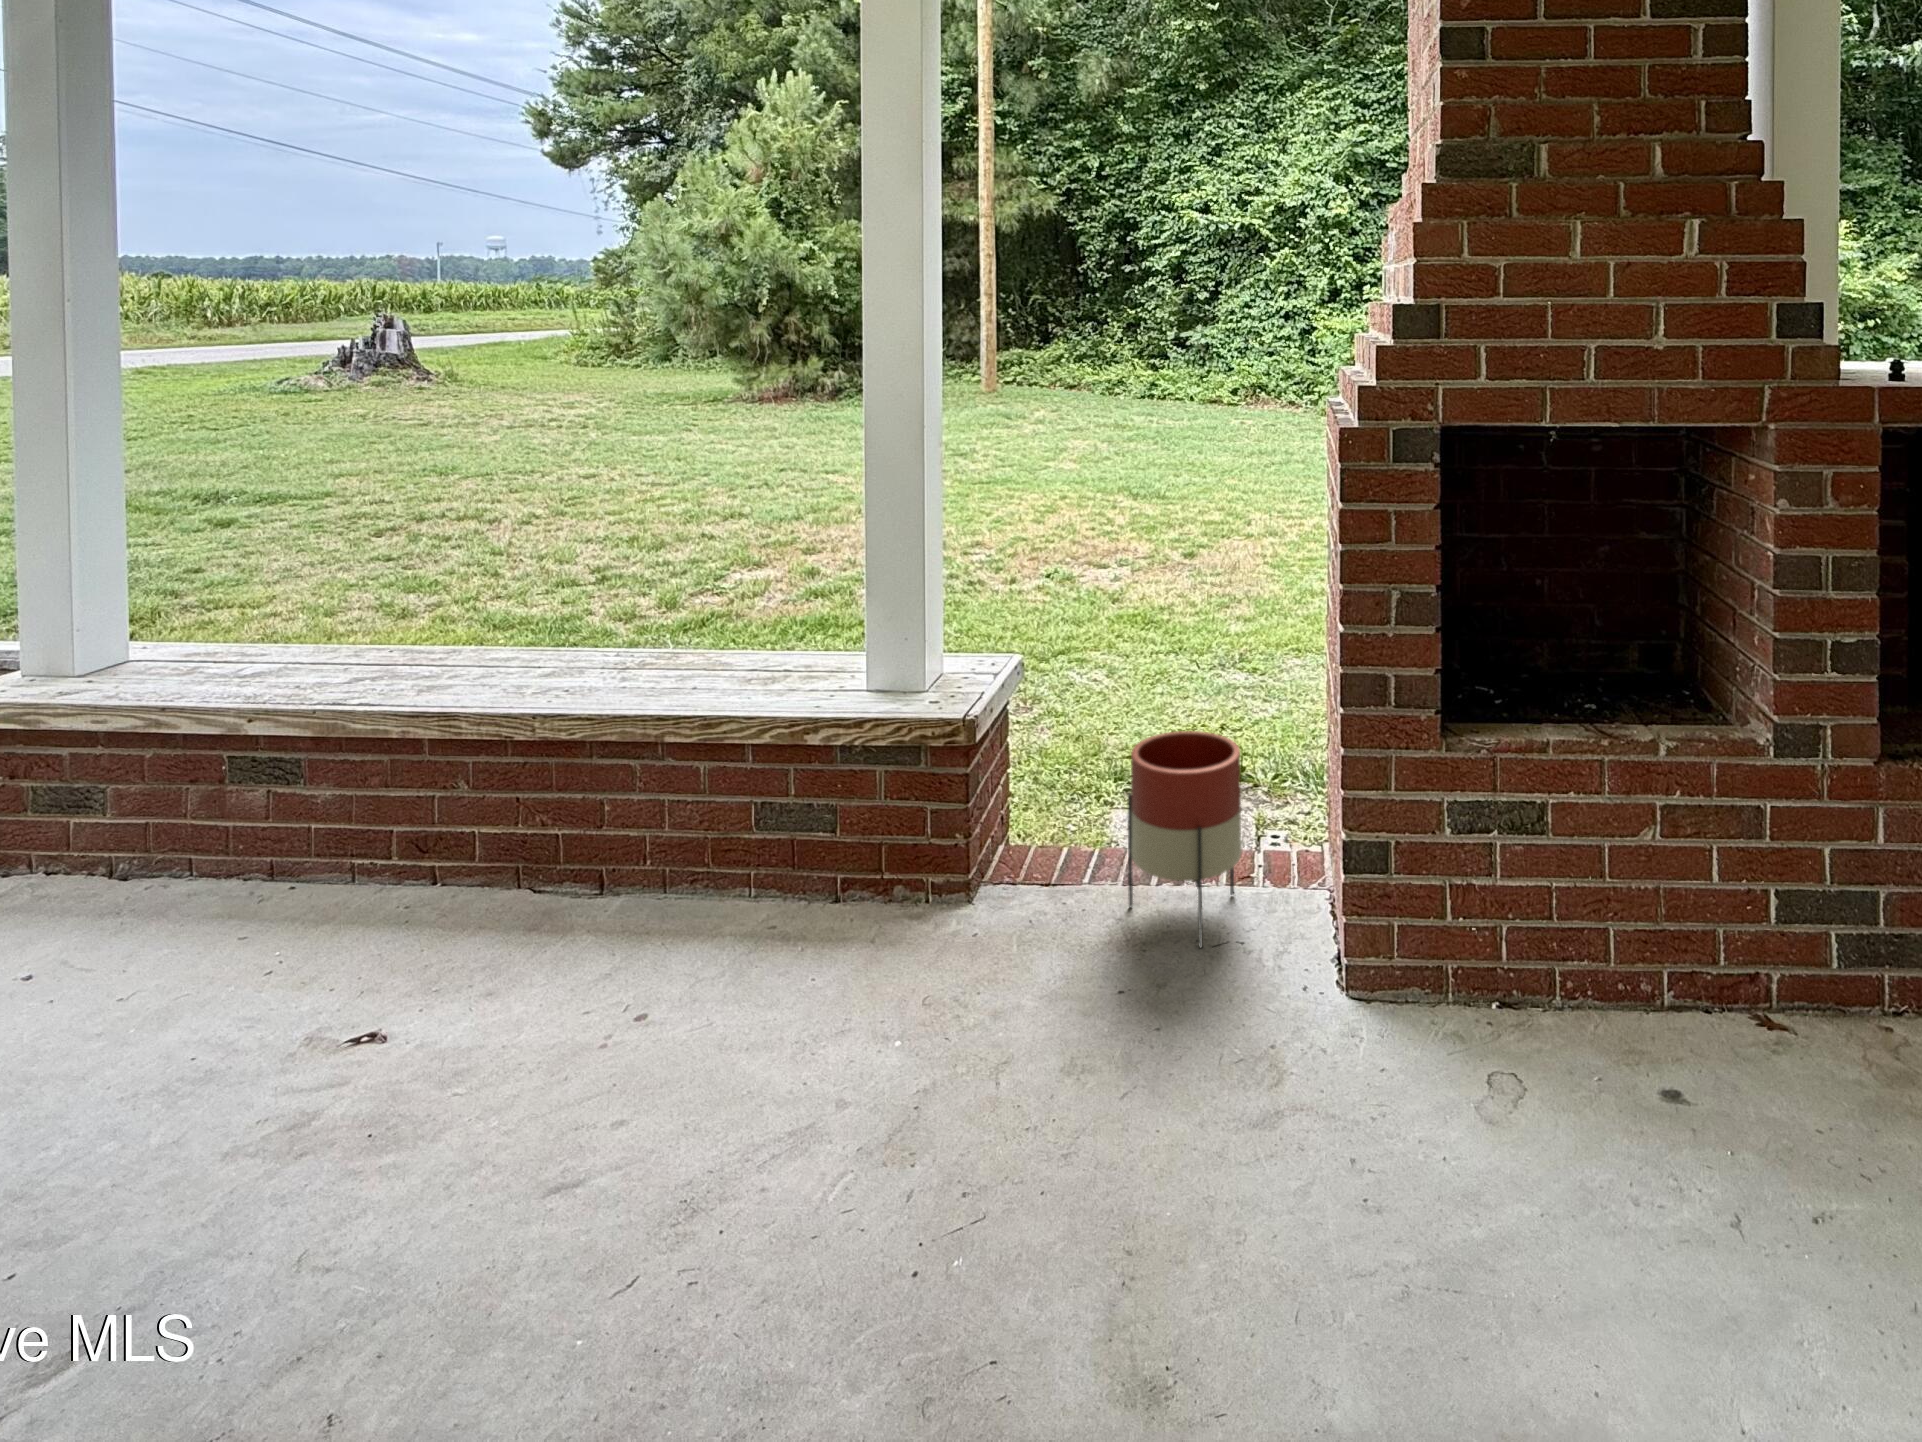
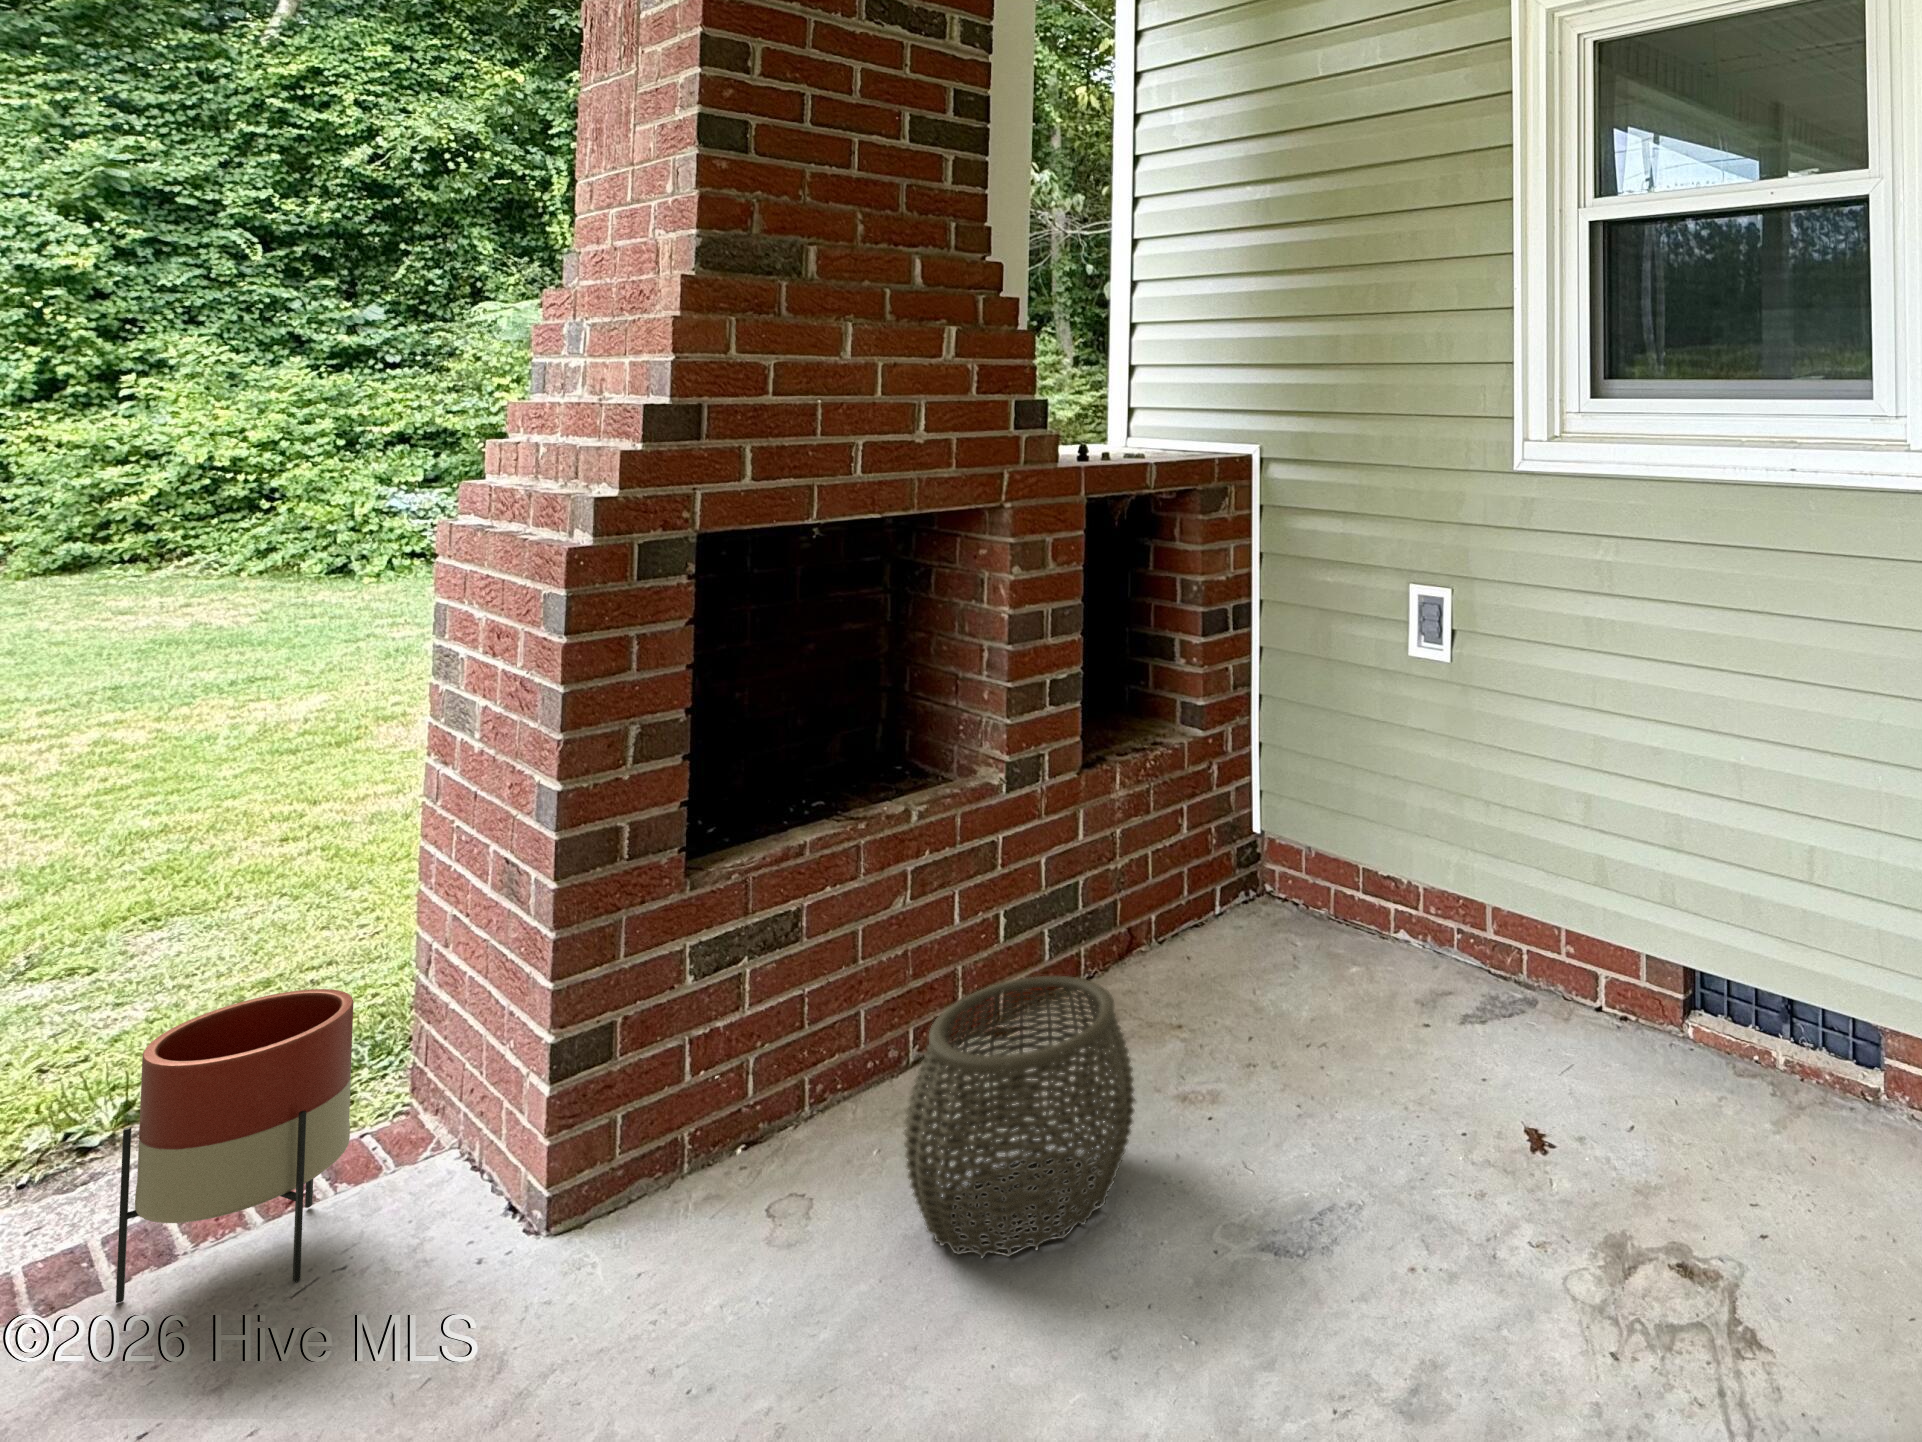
woven basket: none [1562,977,1841,1331] -> present [904,976,1135,1258]

